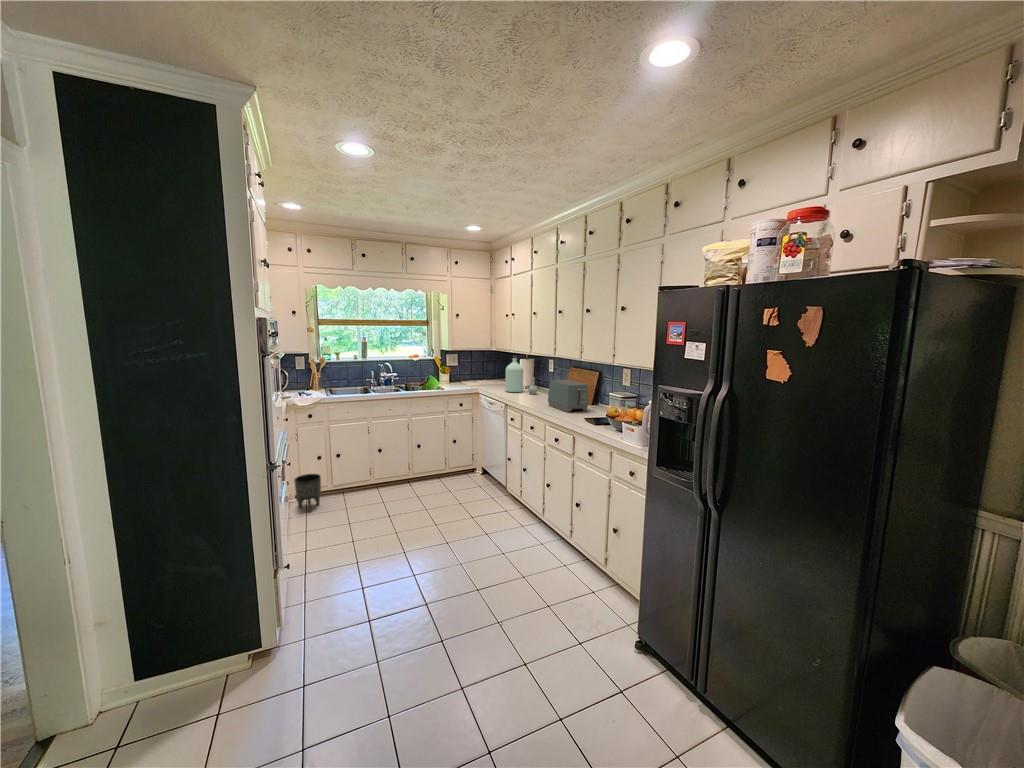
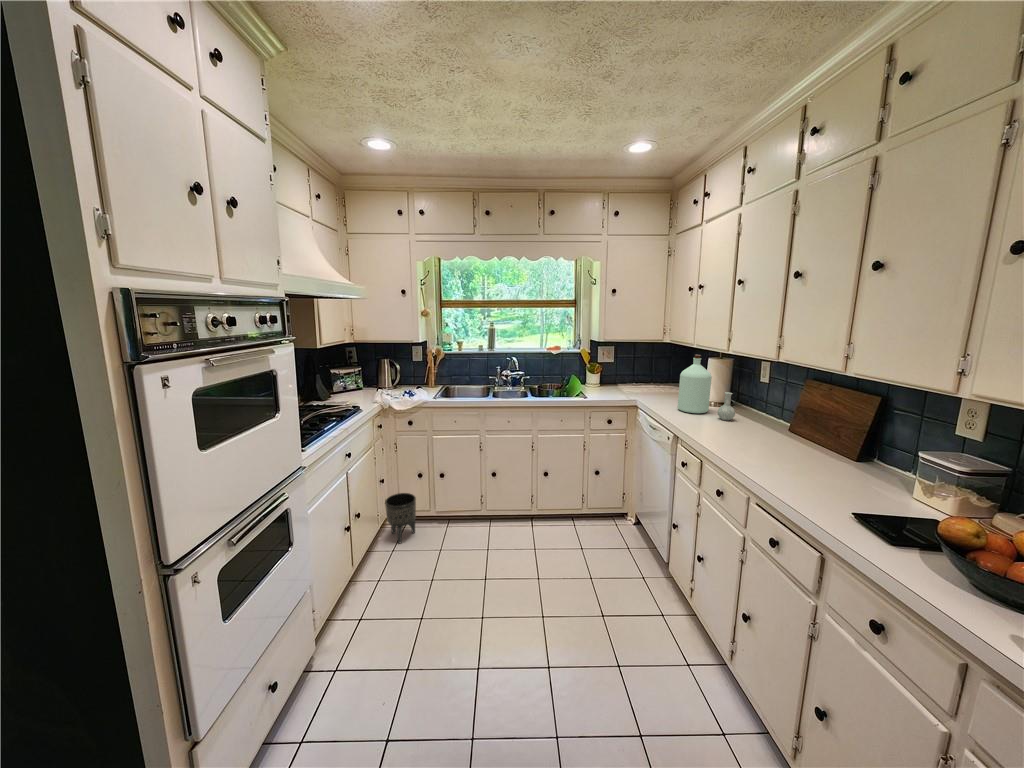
toaster: present [548,380,588,412] -> none [757,409,860,483]

